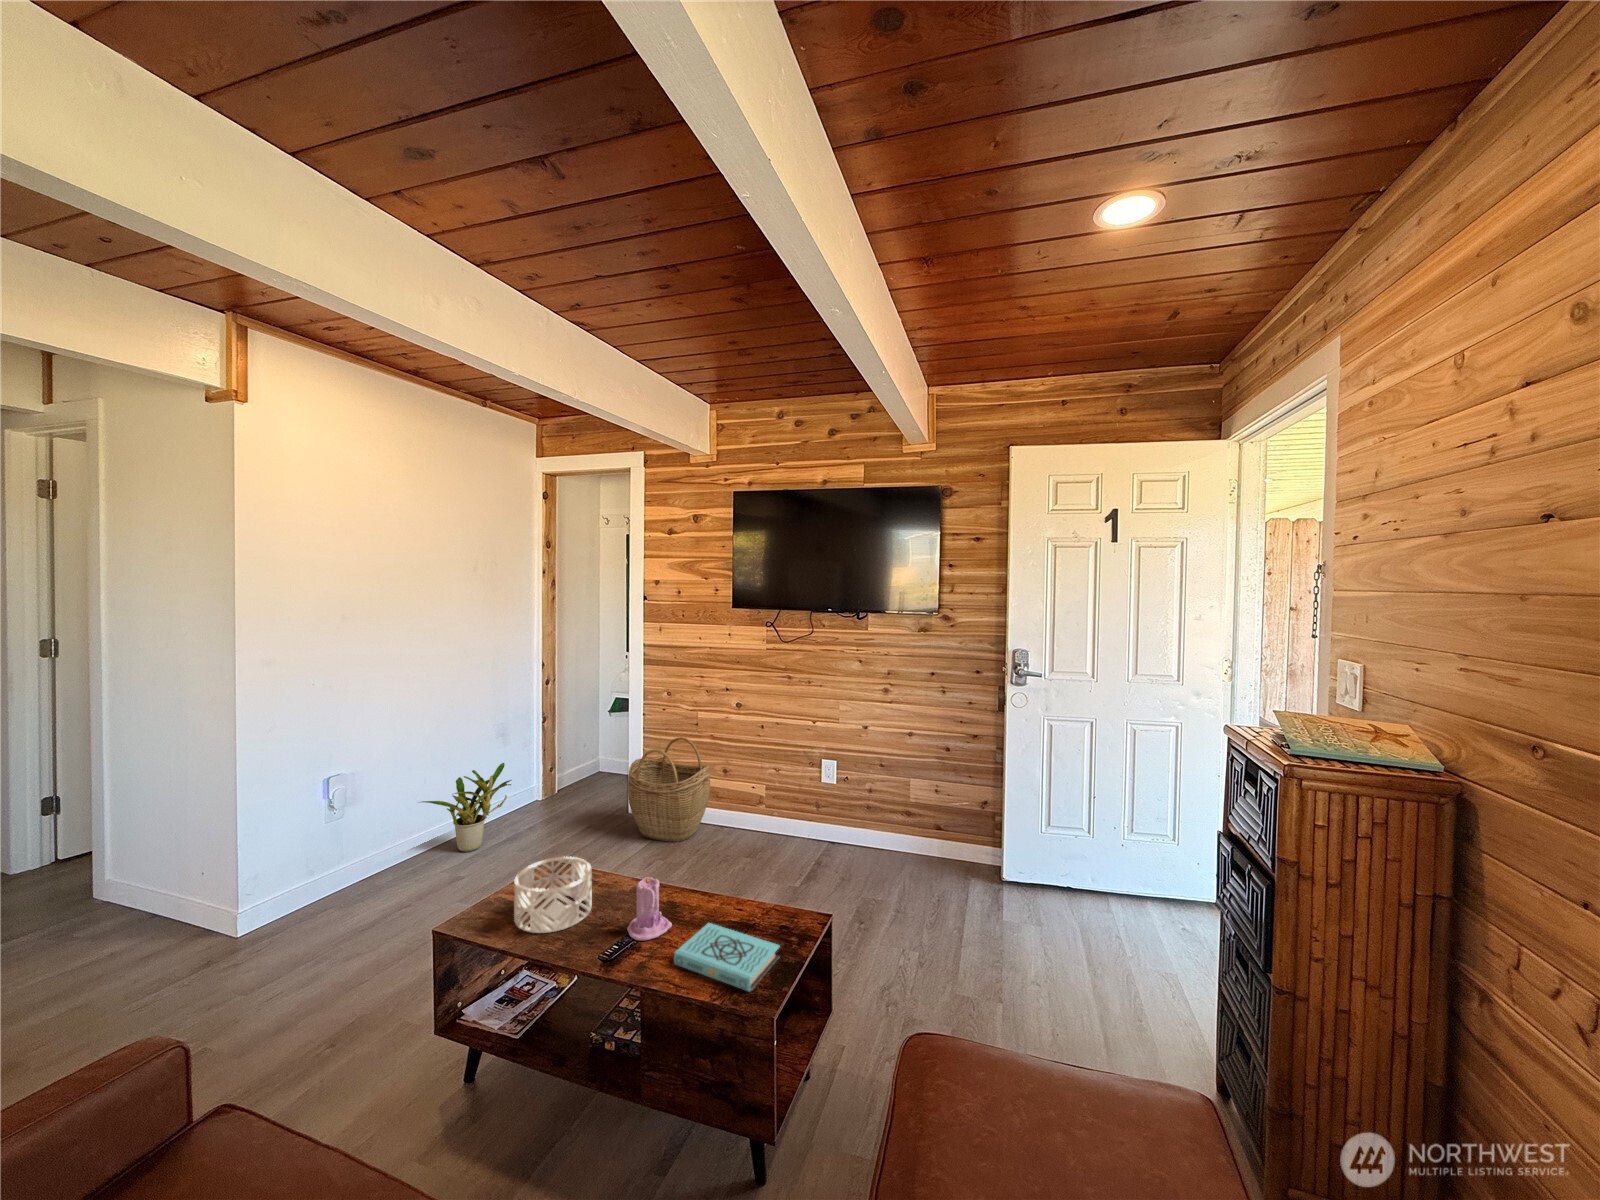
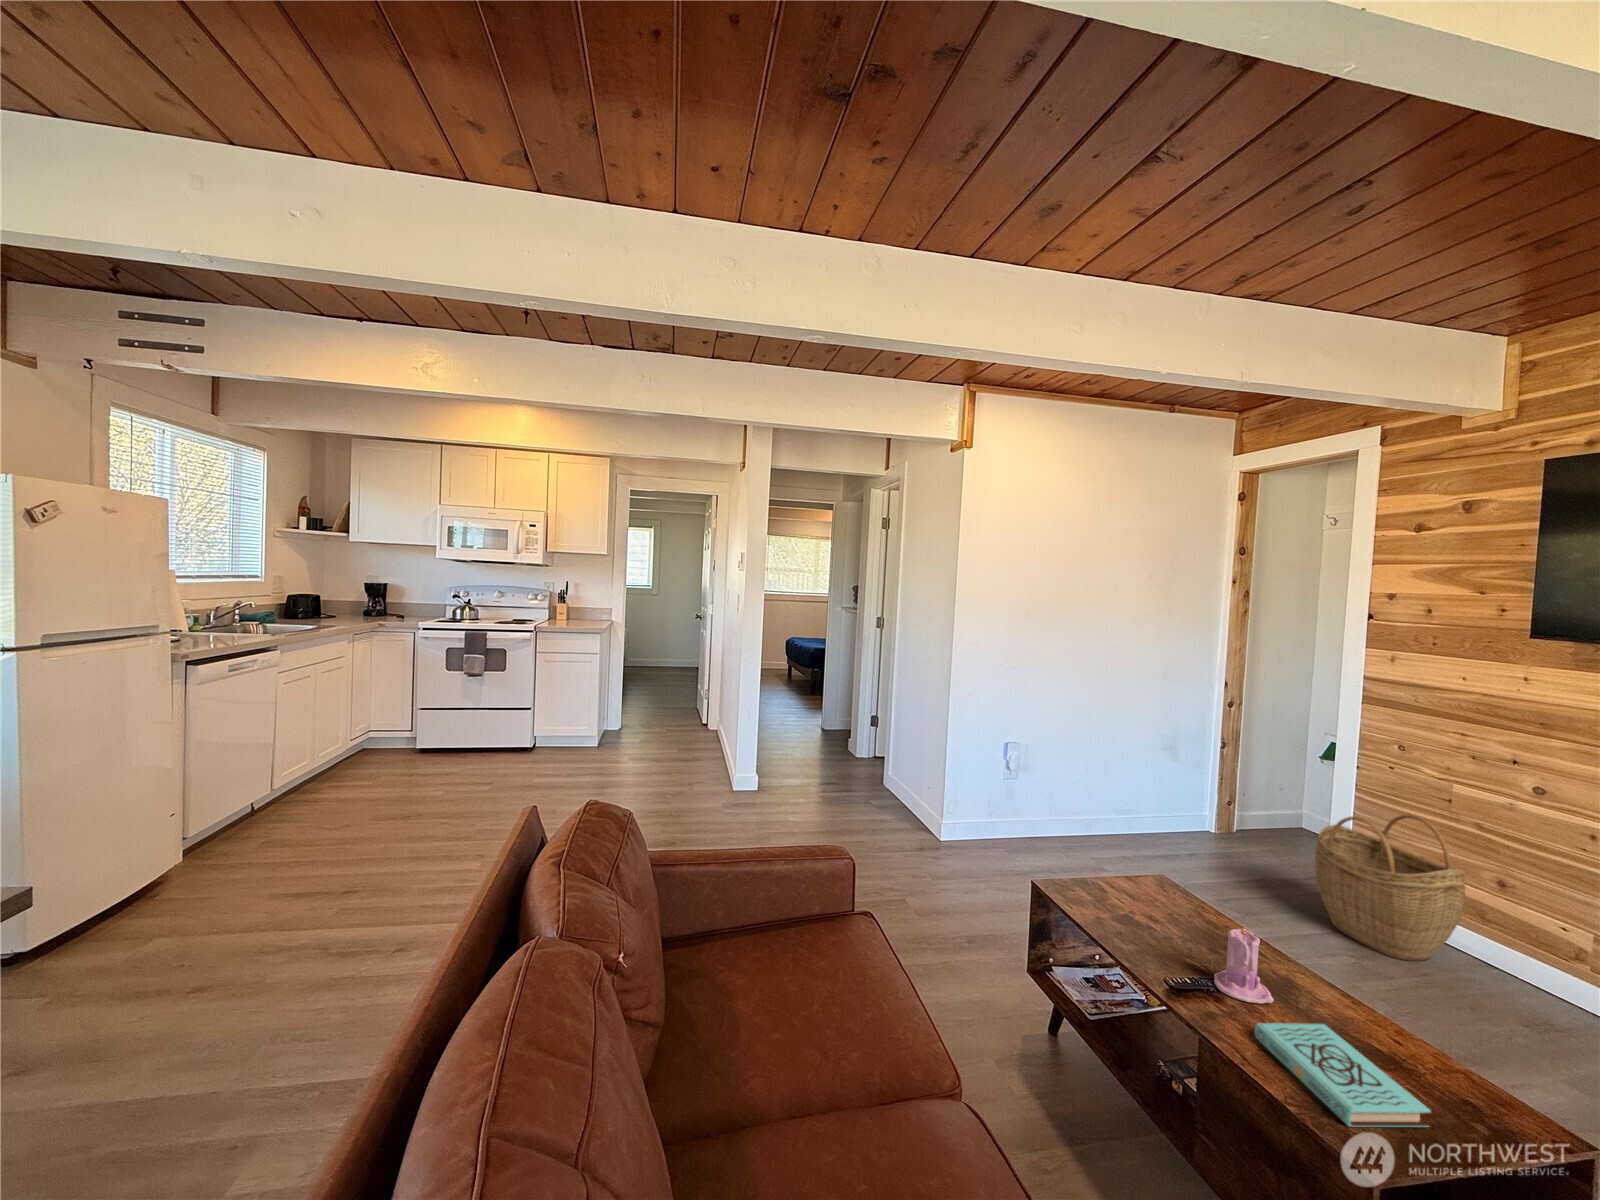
potted plant: present [418,763,511,852] -> none [1075,777,1169,856]
decorative bowl: present [514,857,592,933] -> none [1102,864,1188,942]

